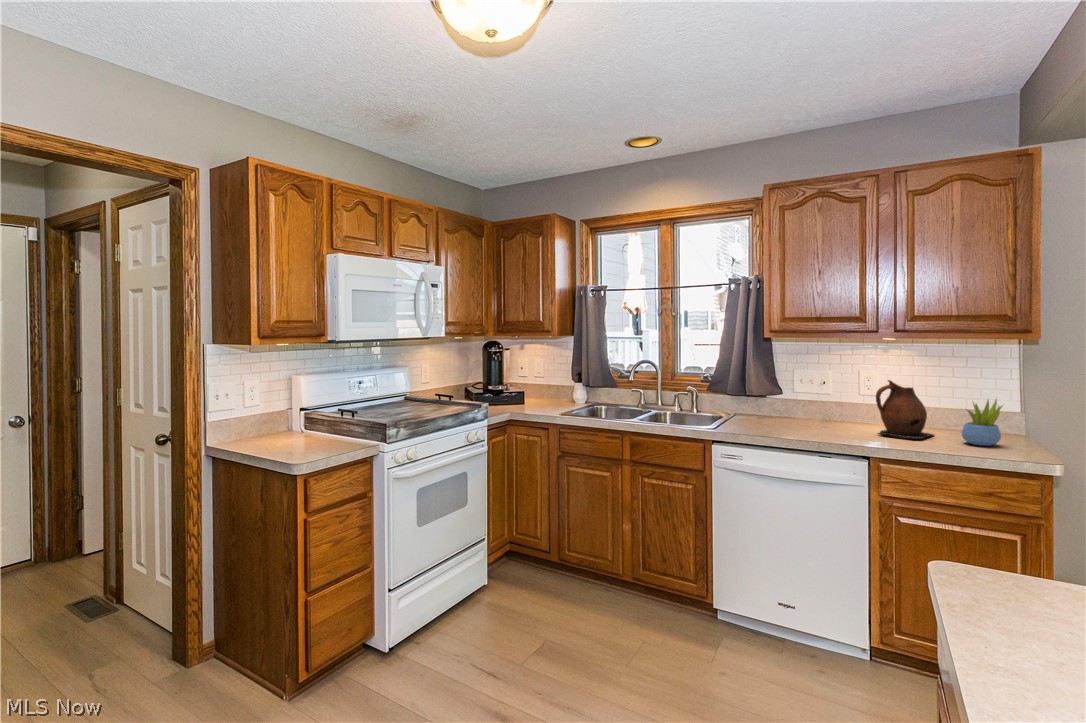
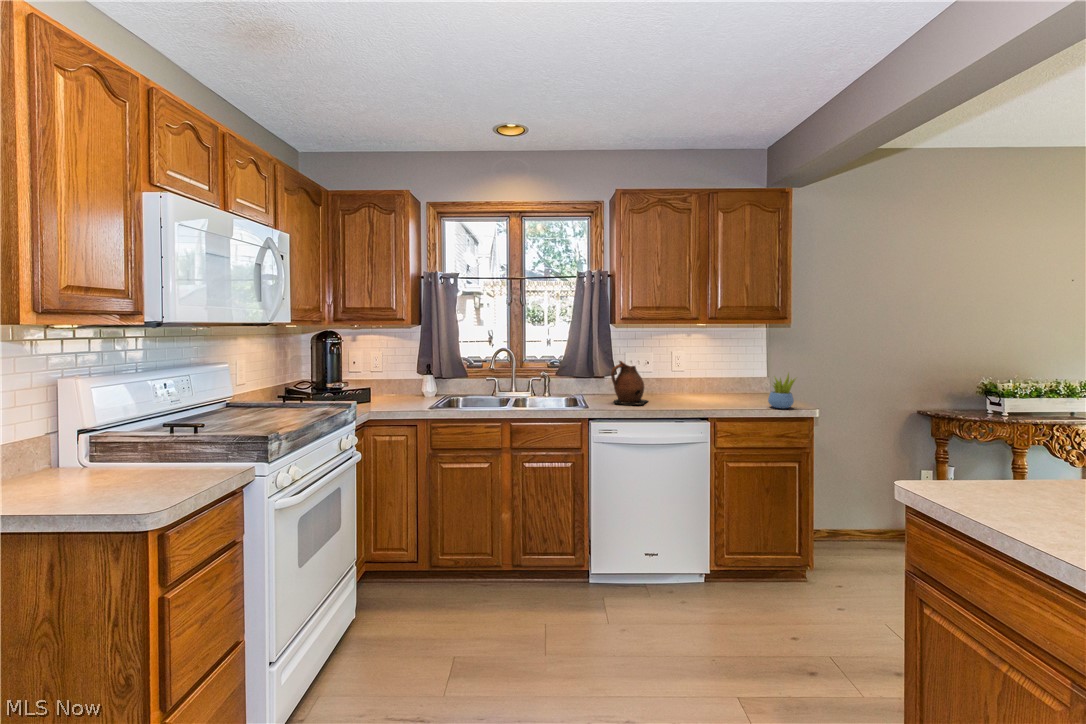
ceramic pitcher: present [876,380,934,439] -> present [611,361,648,405]

